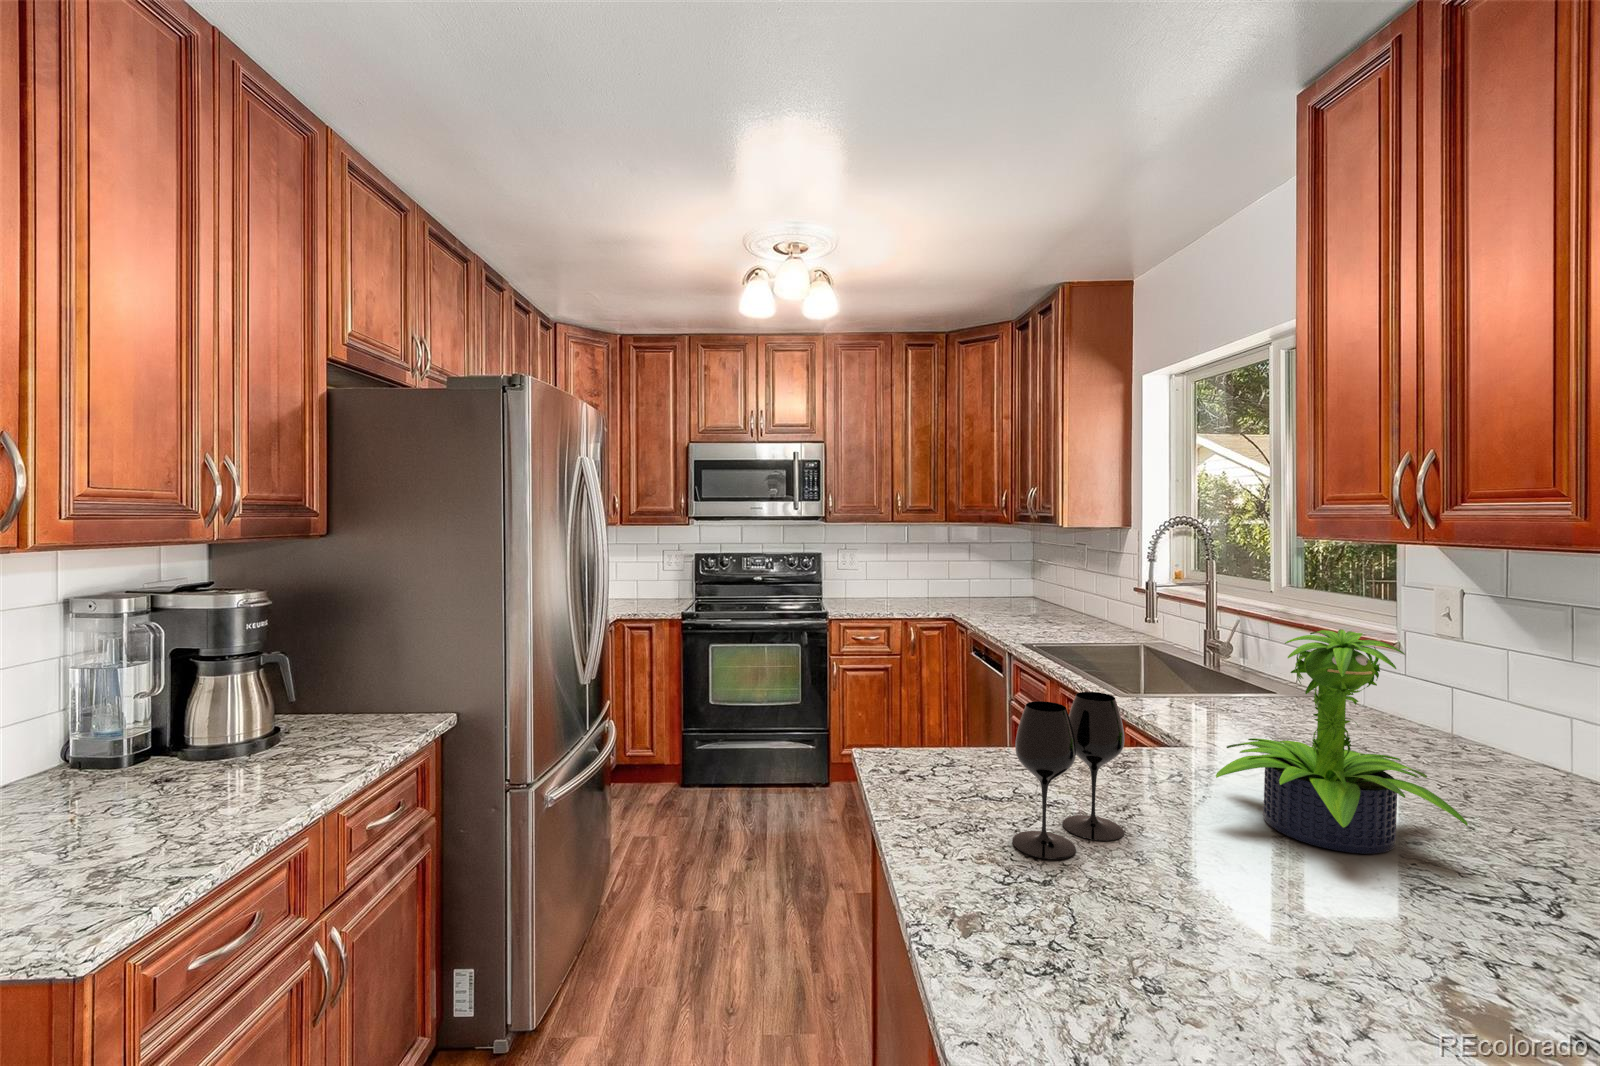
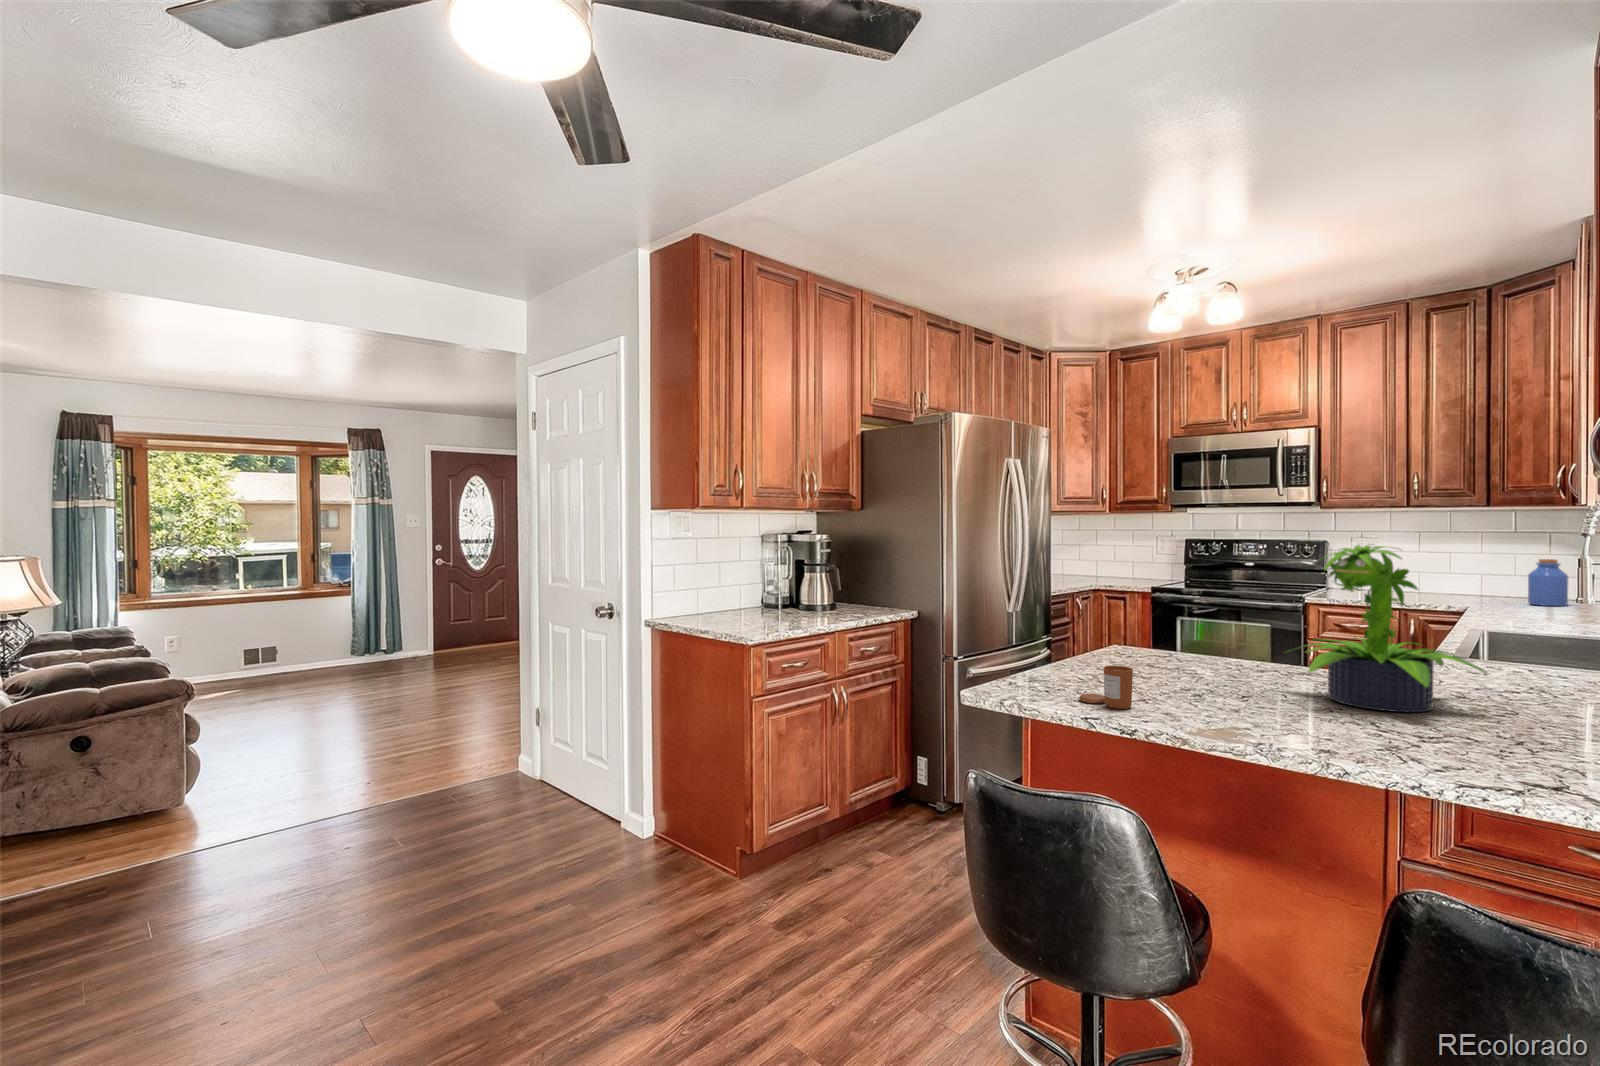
jar: none [980,569,1005,608] -> present [1528,559,1568,606]
wine glass: present [1012,692,1124,859] -> none [1120,587,1215,682]
candle: none [1145,905,1269,1005] -> present [1079,666,1133,709]

